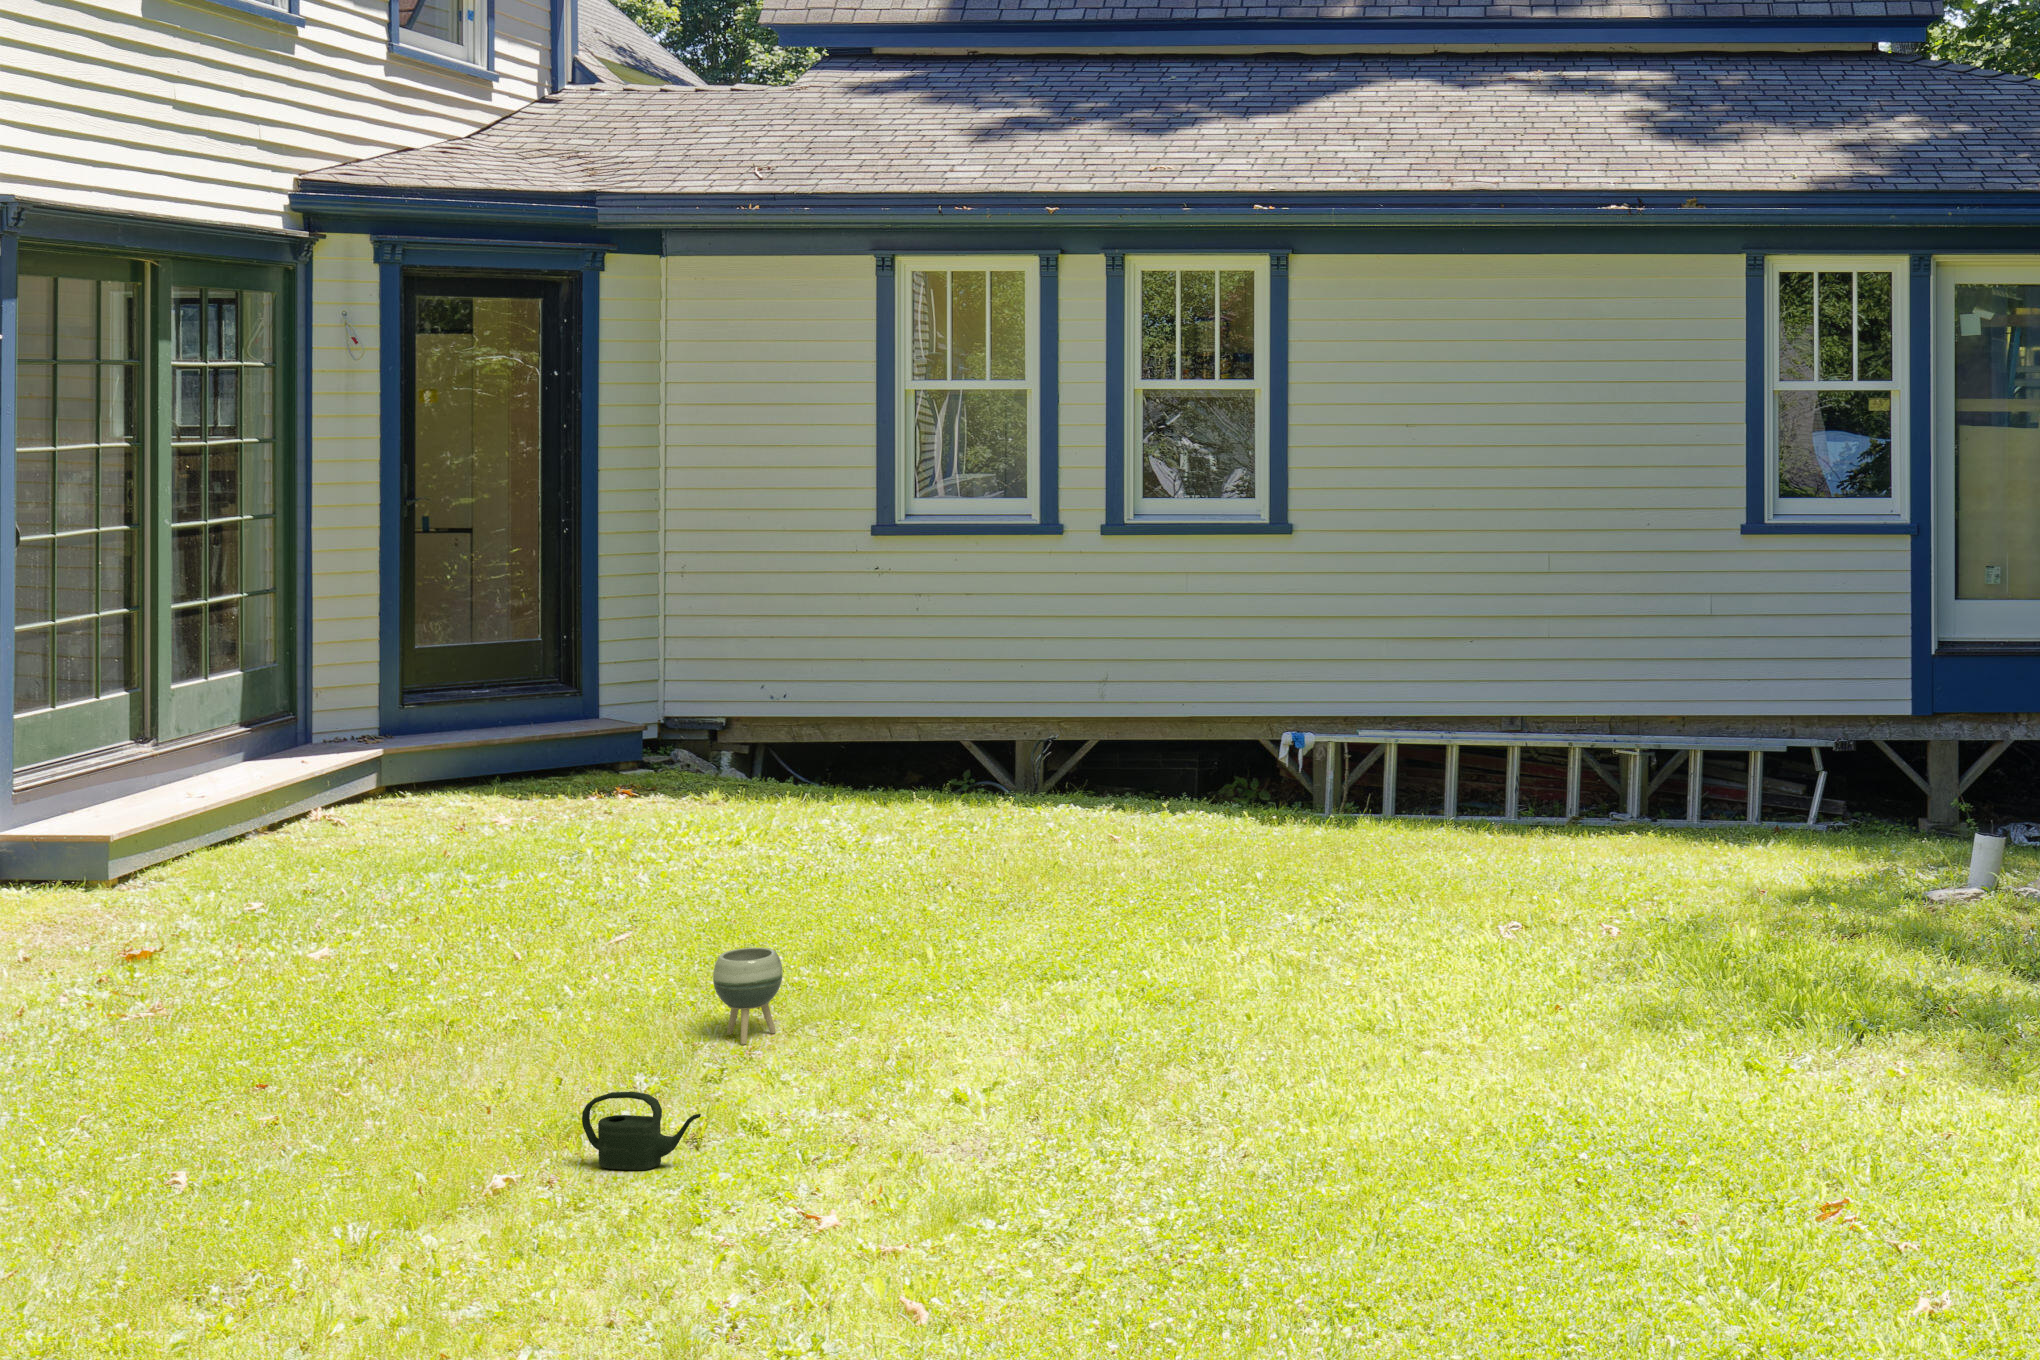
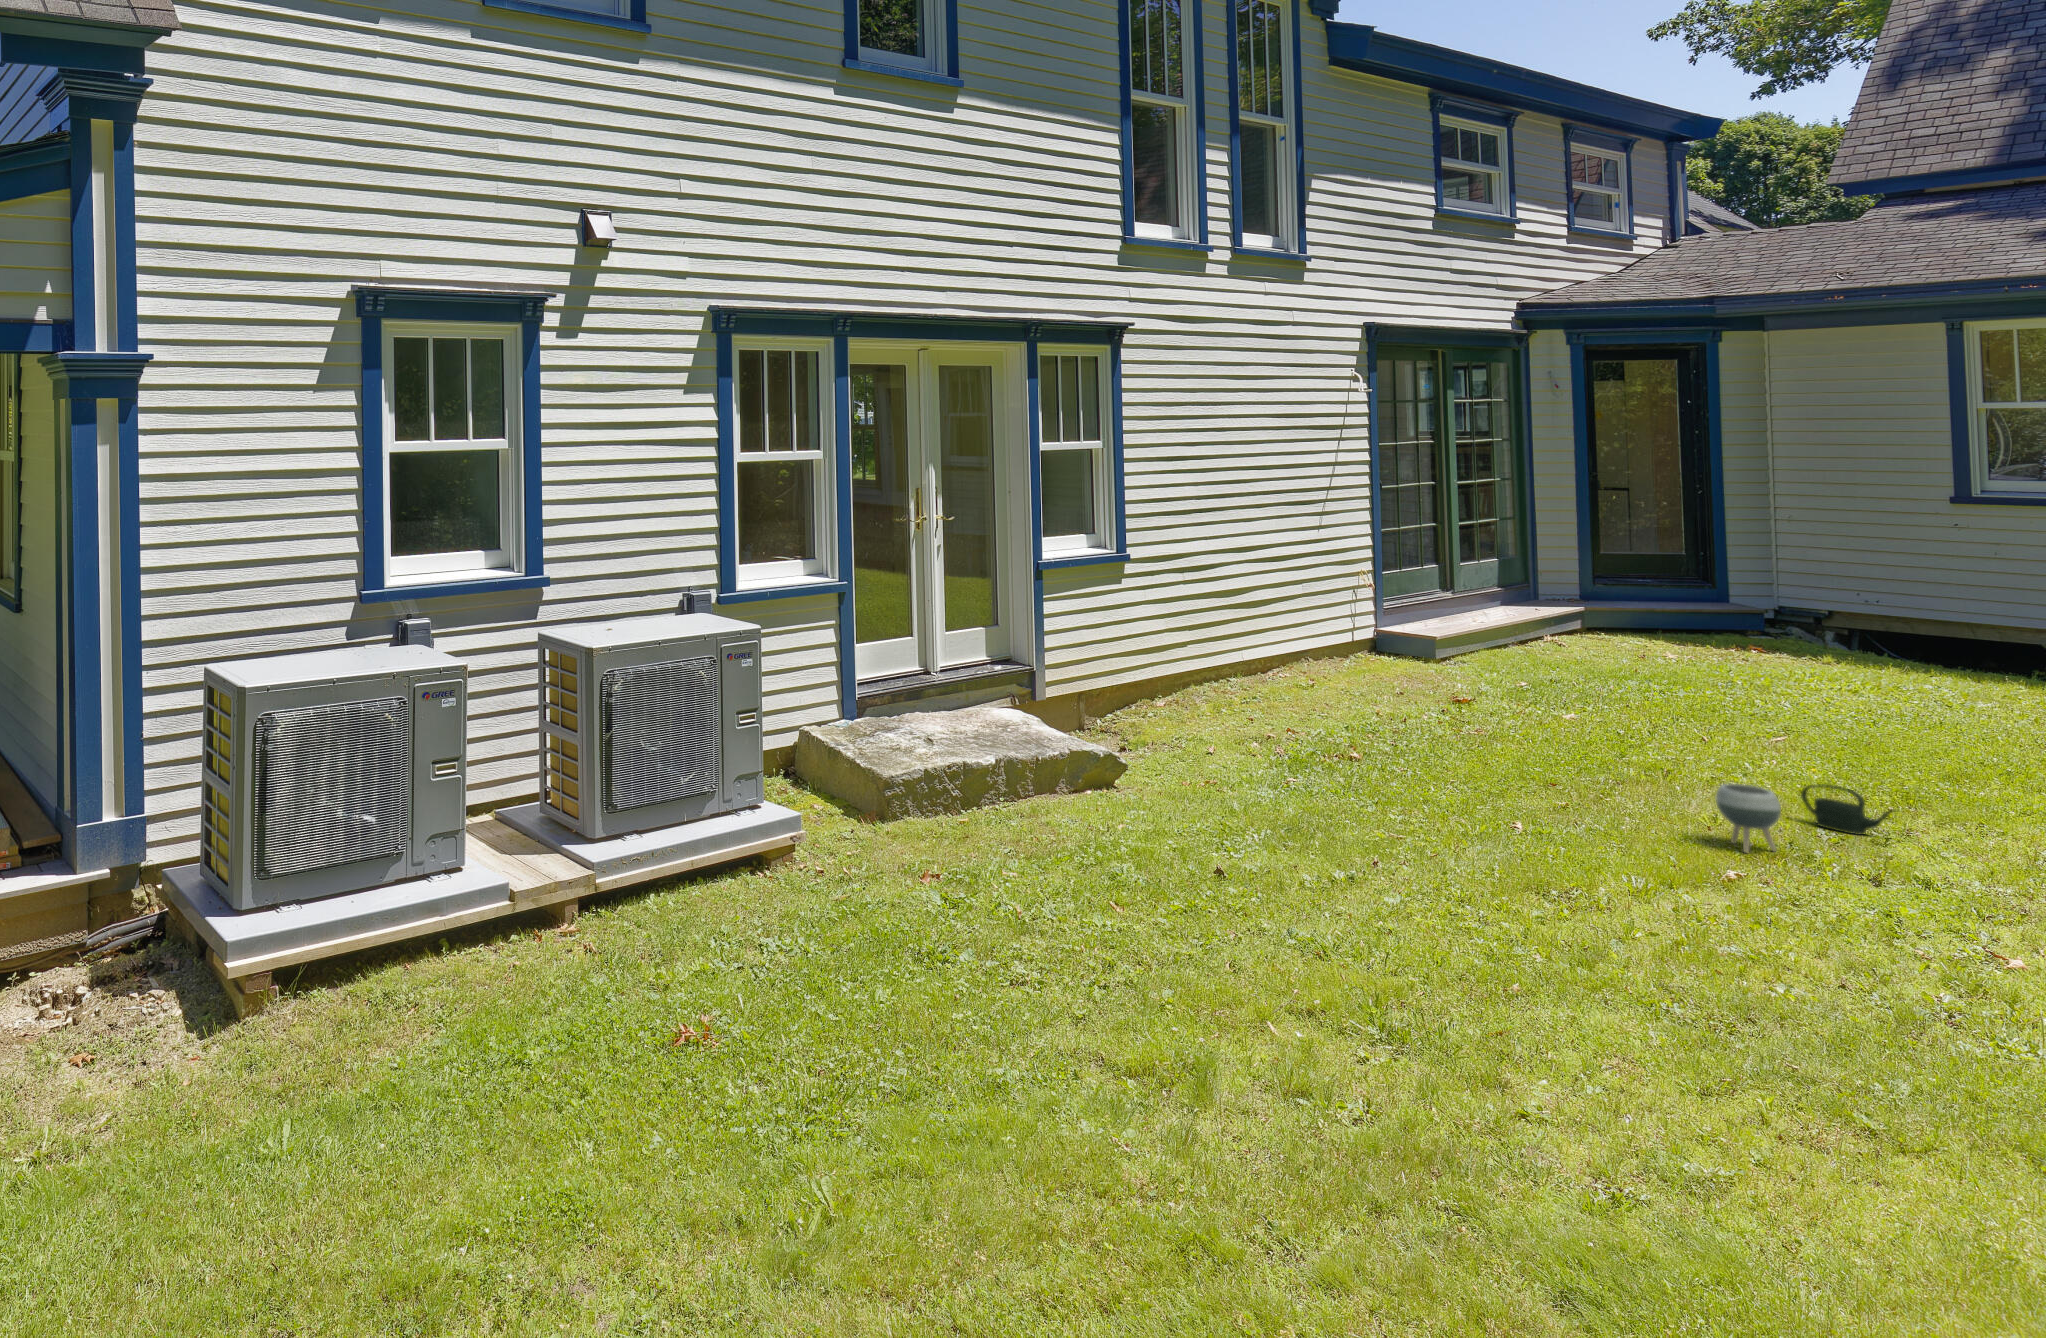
planter: present [713,947,783,1045] -> present [1716,784,1781,853]

